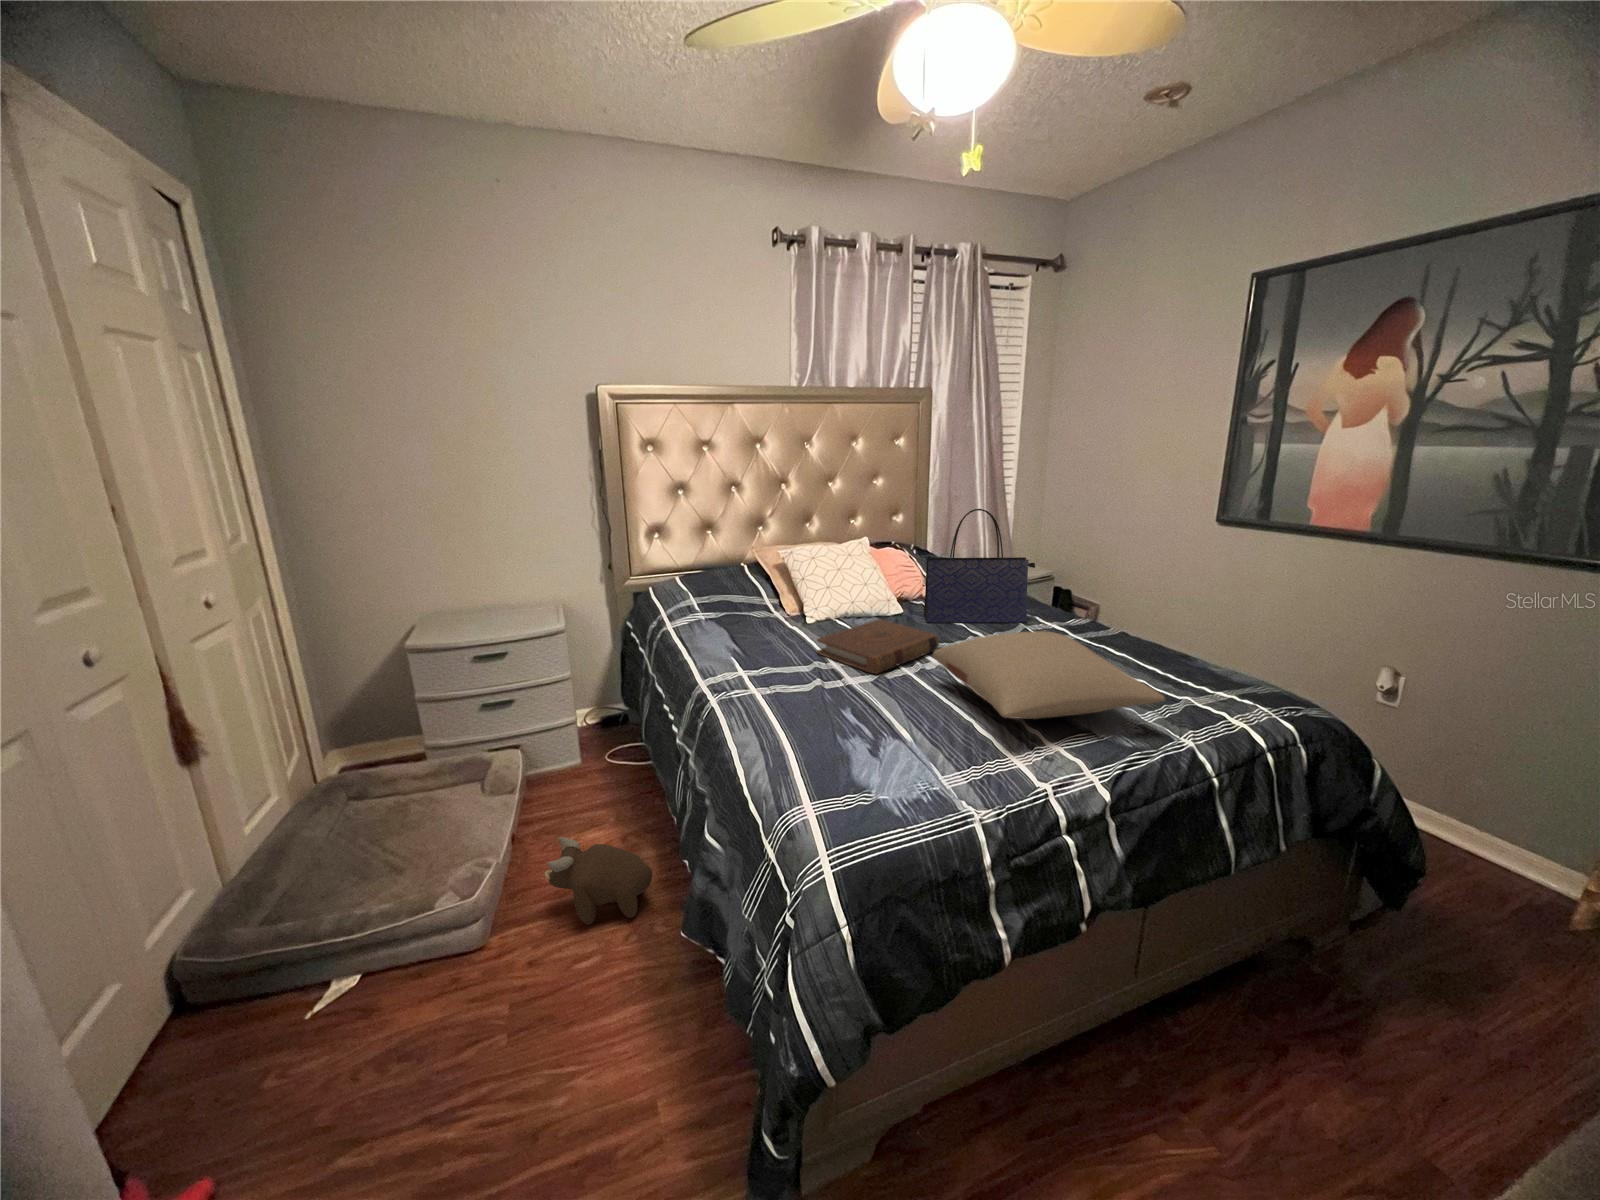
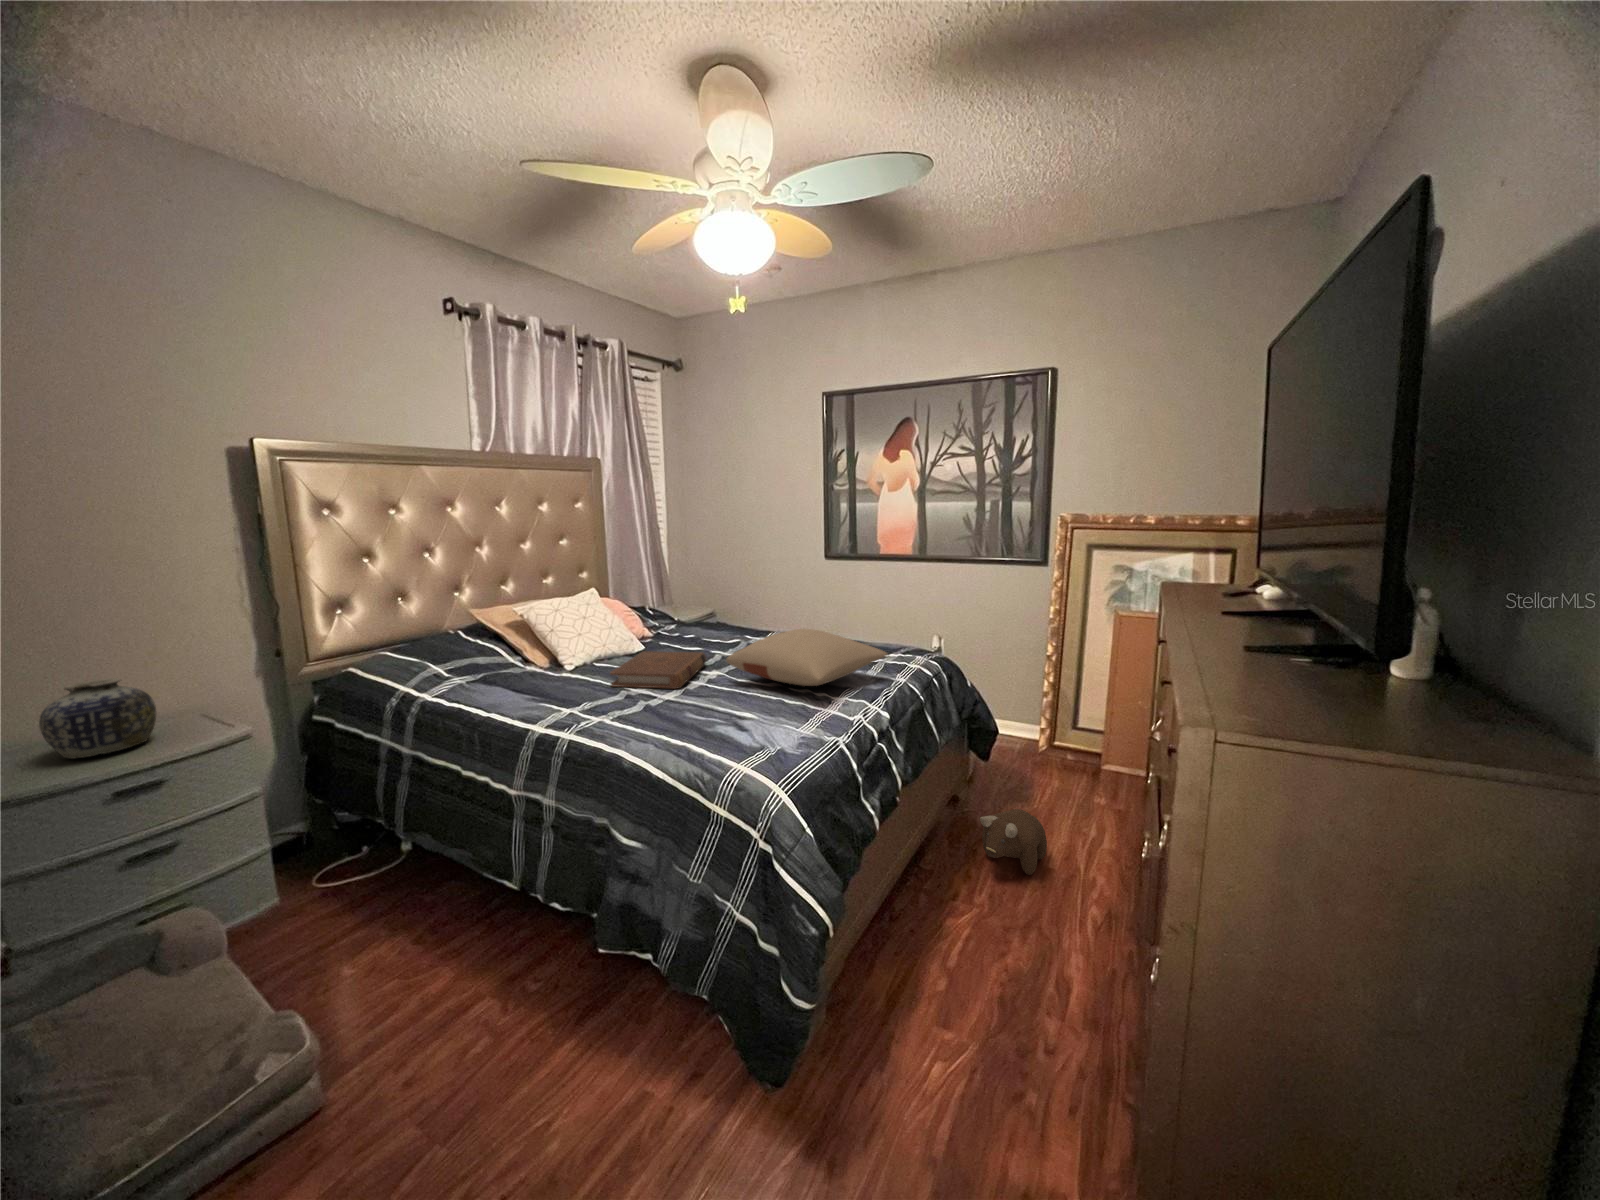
tote bag: present [924,509,1035,623] -> none [664,552,745,651]
vase: none [472,572,532,625] -> present [39,678,156,758]
plush toy: present [545,837,652,925] -> present [980,809,1047,875]

